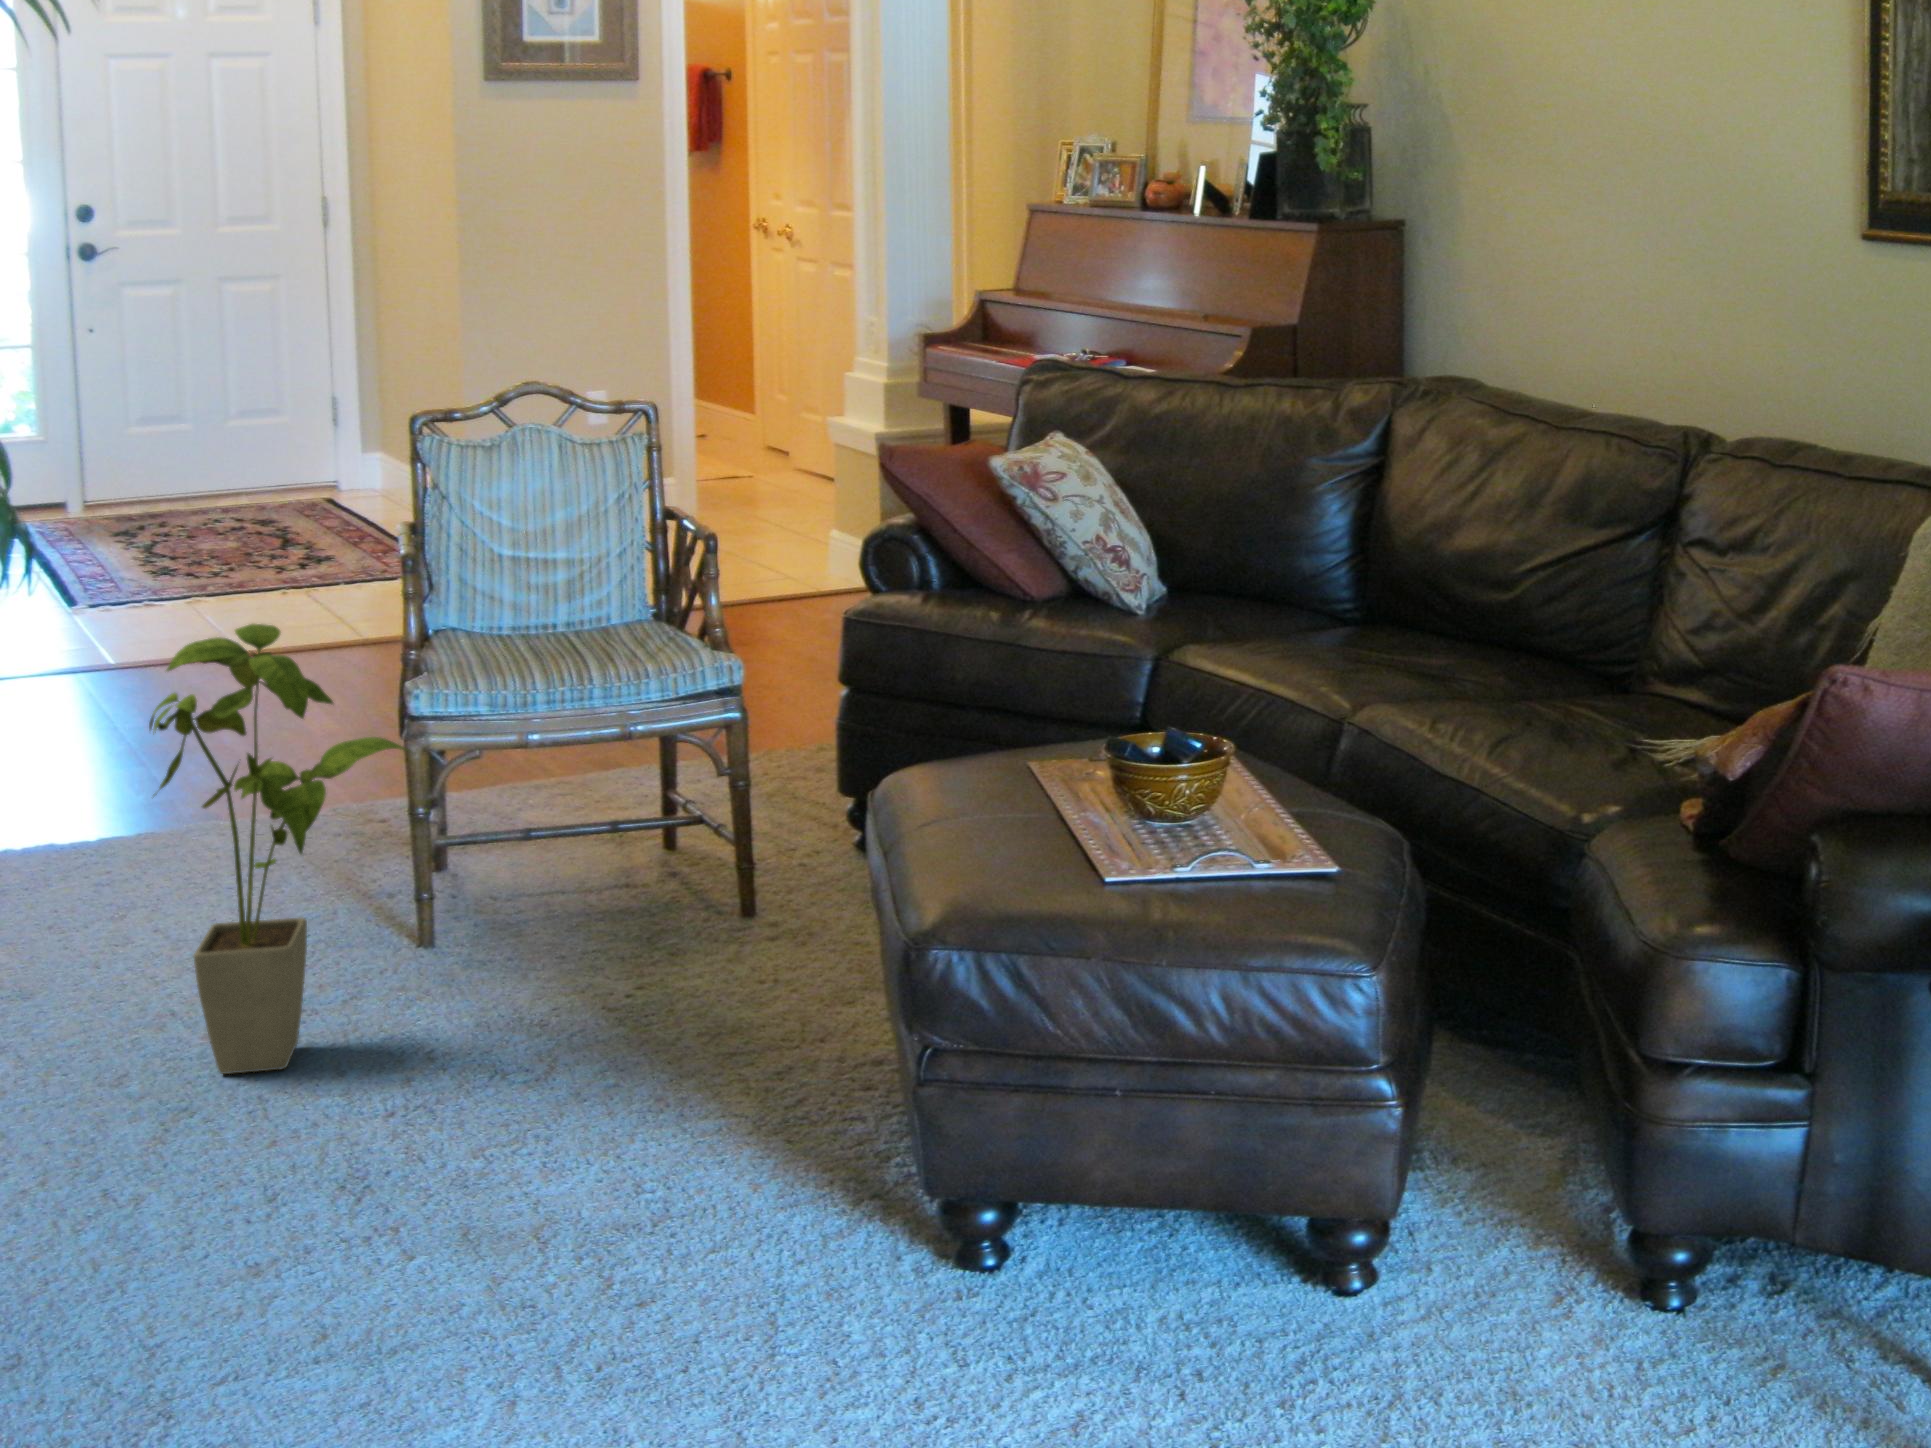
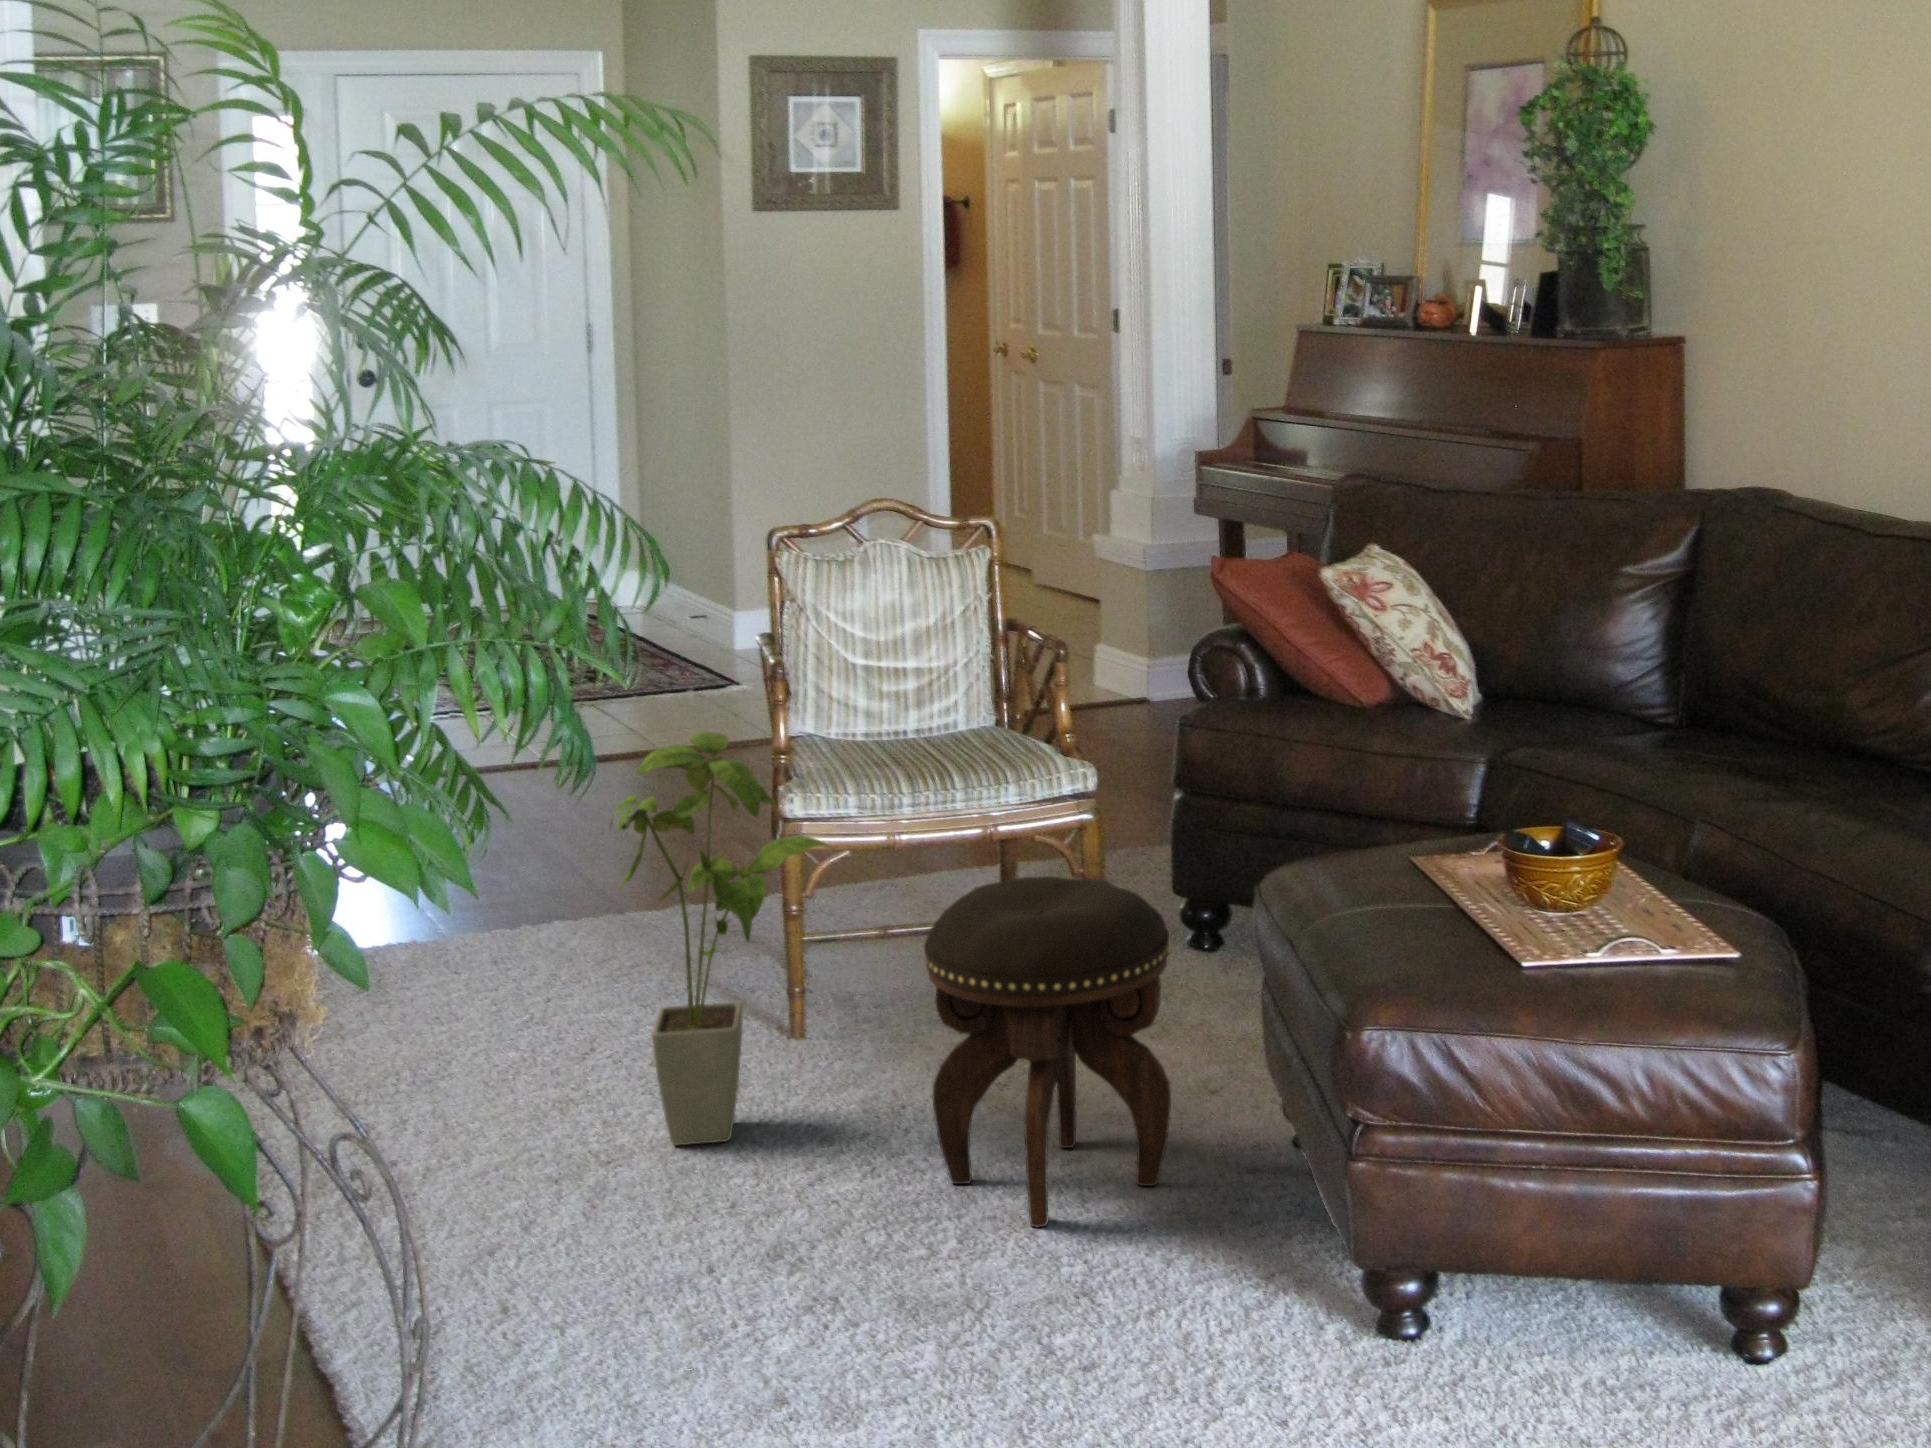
footstool: none [488,782,765,1161] -> present [924,876,1171,1227]

